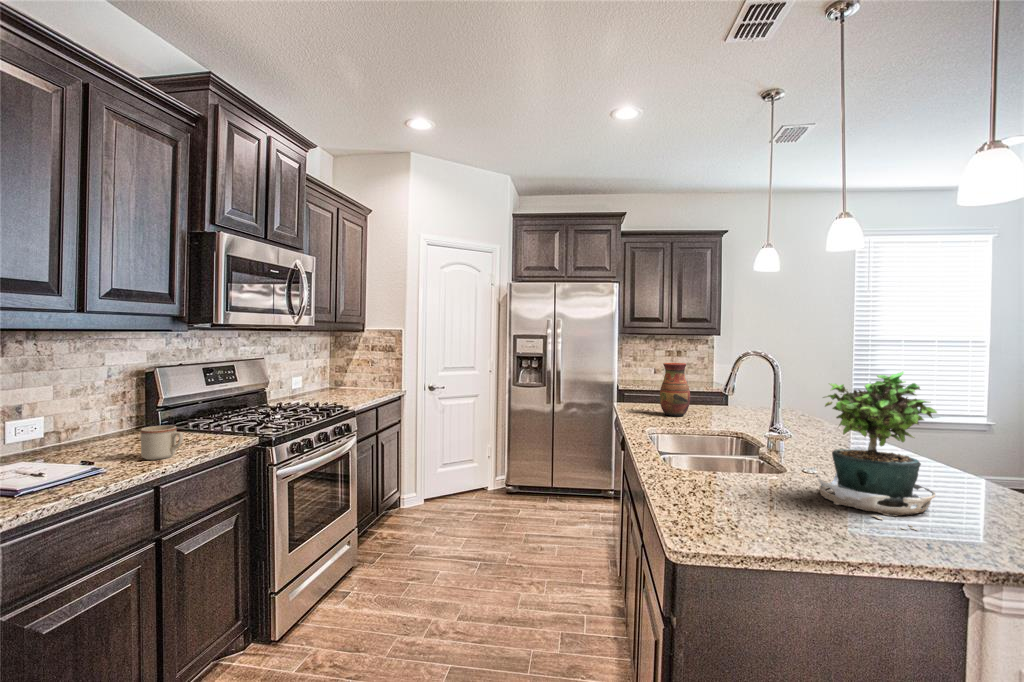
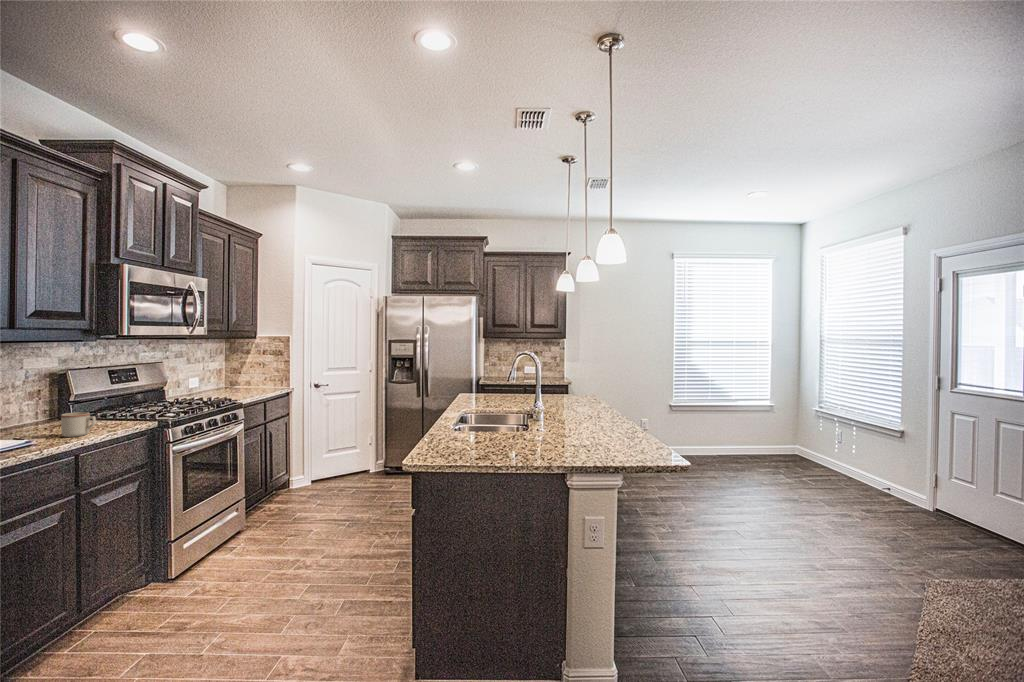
vase: present [660,363,690,416] -> none [491,361,513,402]
potted plant: present [816,372,937,530] -> none [526,364,584,451]

